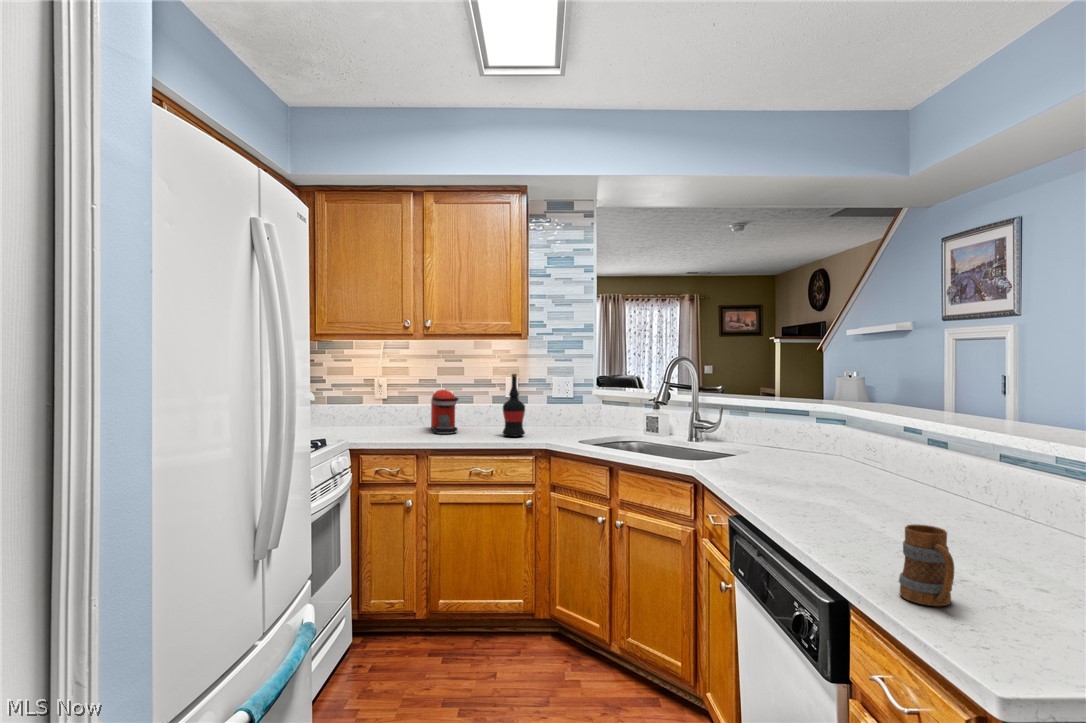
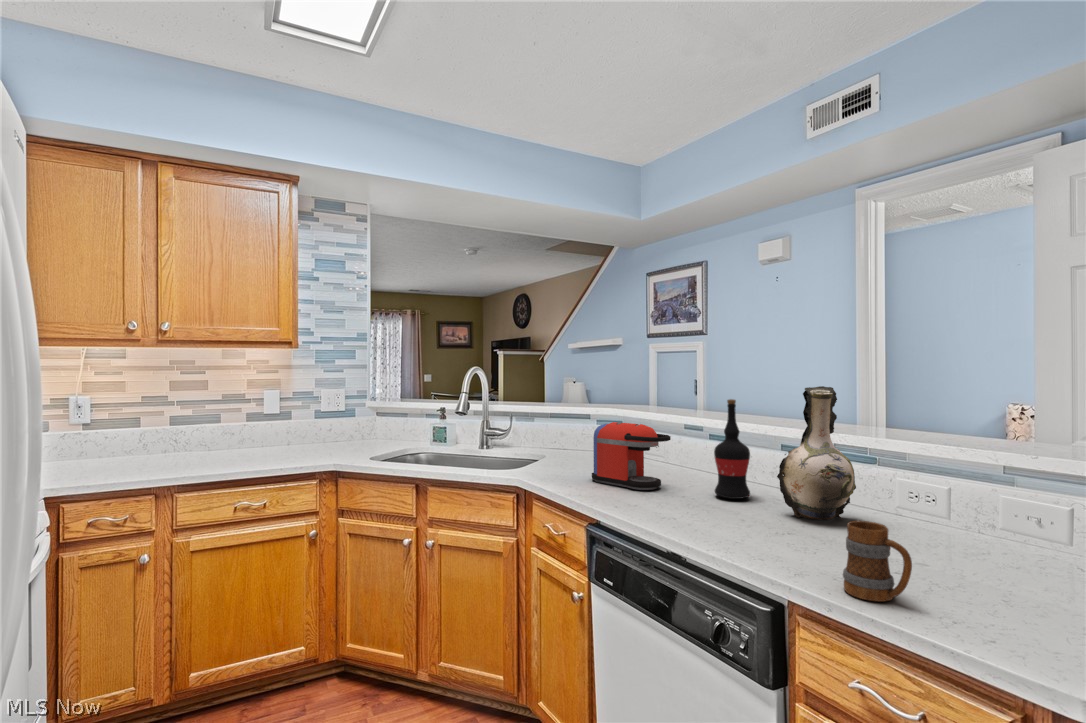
wine bottle: present [503,374,525,437] -> present [714,399,750,499]
decorative vase: none [947,387,1052,546] -> present [777,386,856,520]
coffee maker: present [431,390,459,434] -> present [592,422,671,490]

